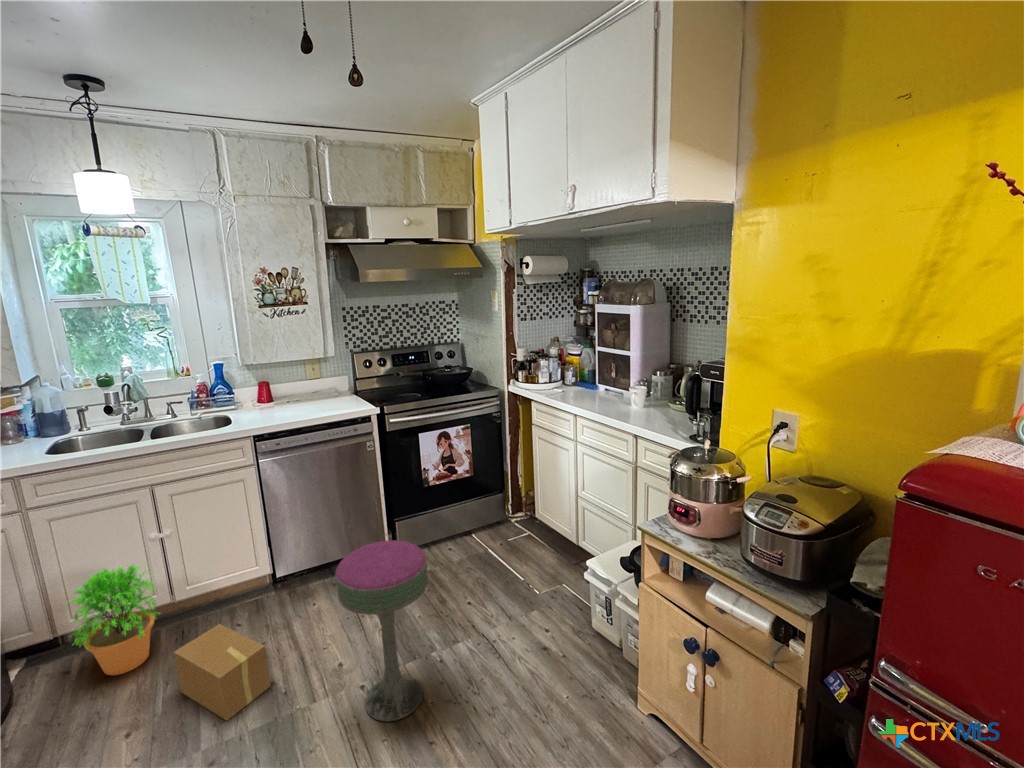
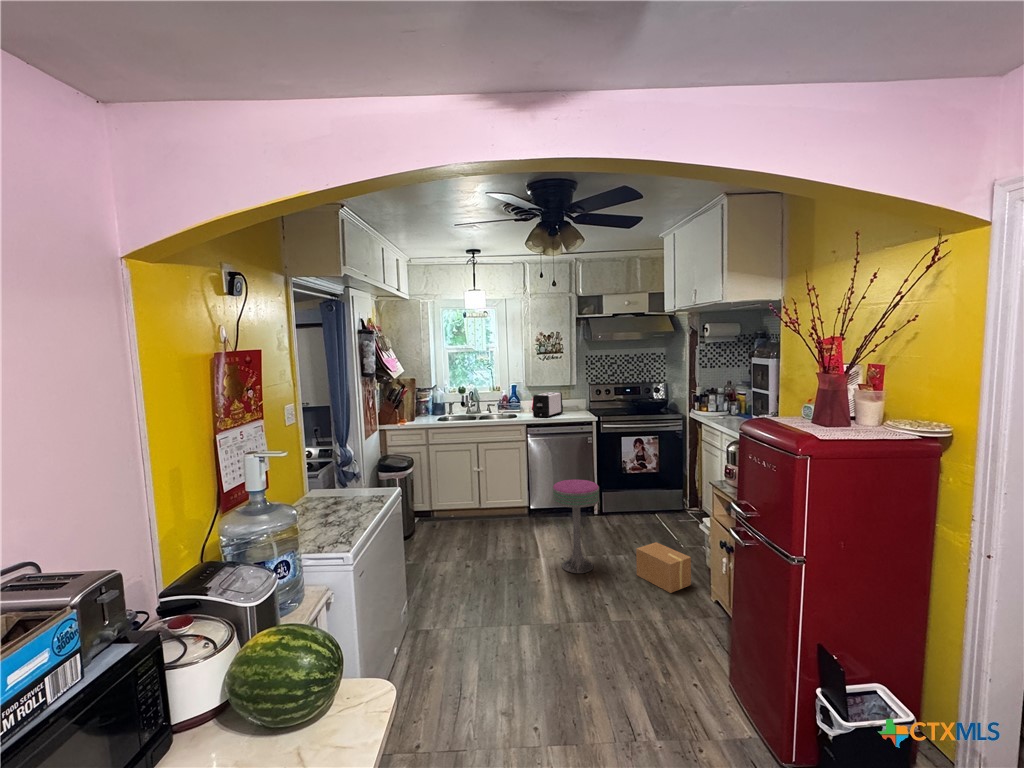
toaster: none [261,371,316,420] -> present [533,392,563,418]
potted plant: present [68,565,156,675] -> none [439,478,476,531]
cardboard box: present [174,624,271,721] -> present [636,542,691,593]

